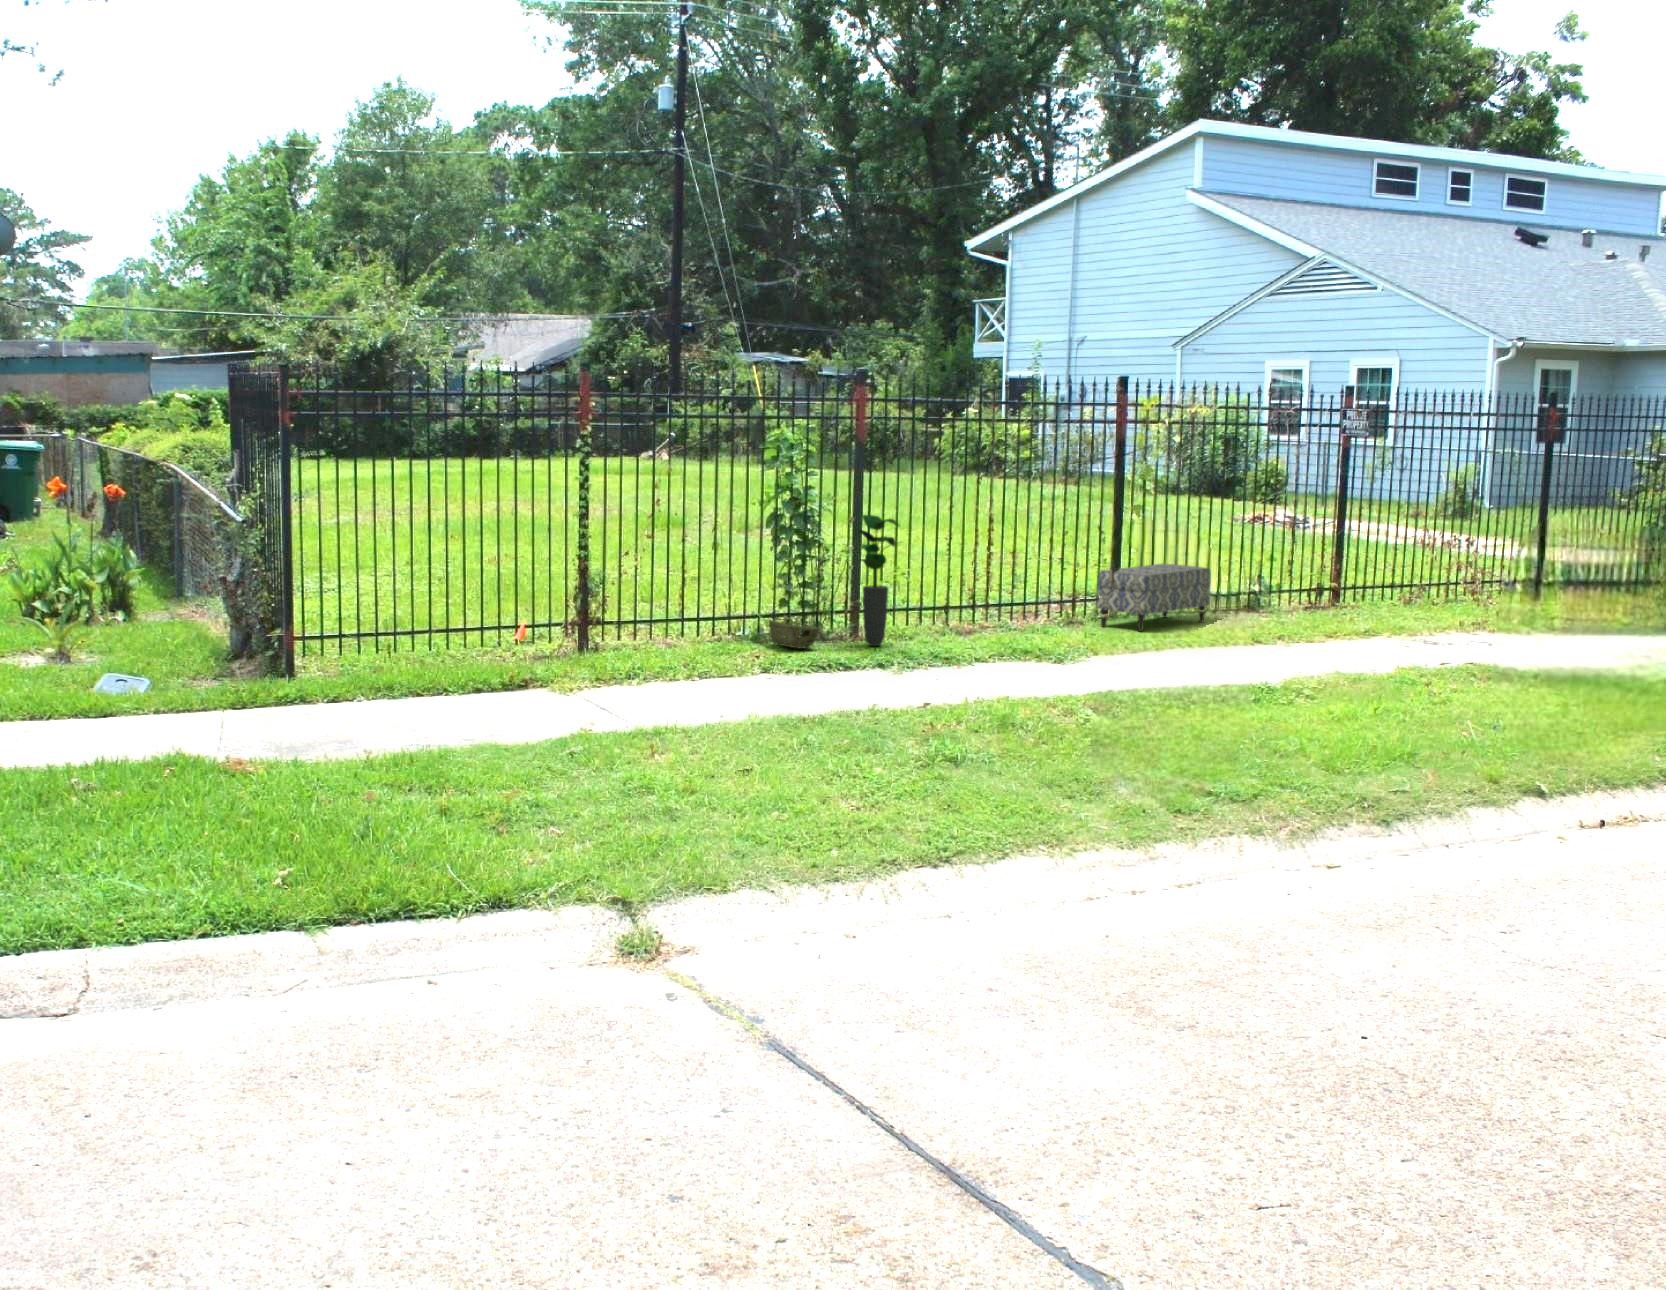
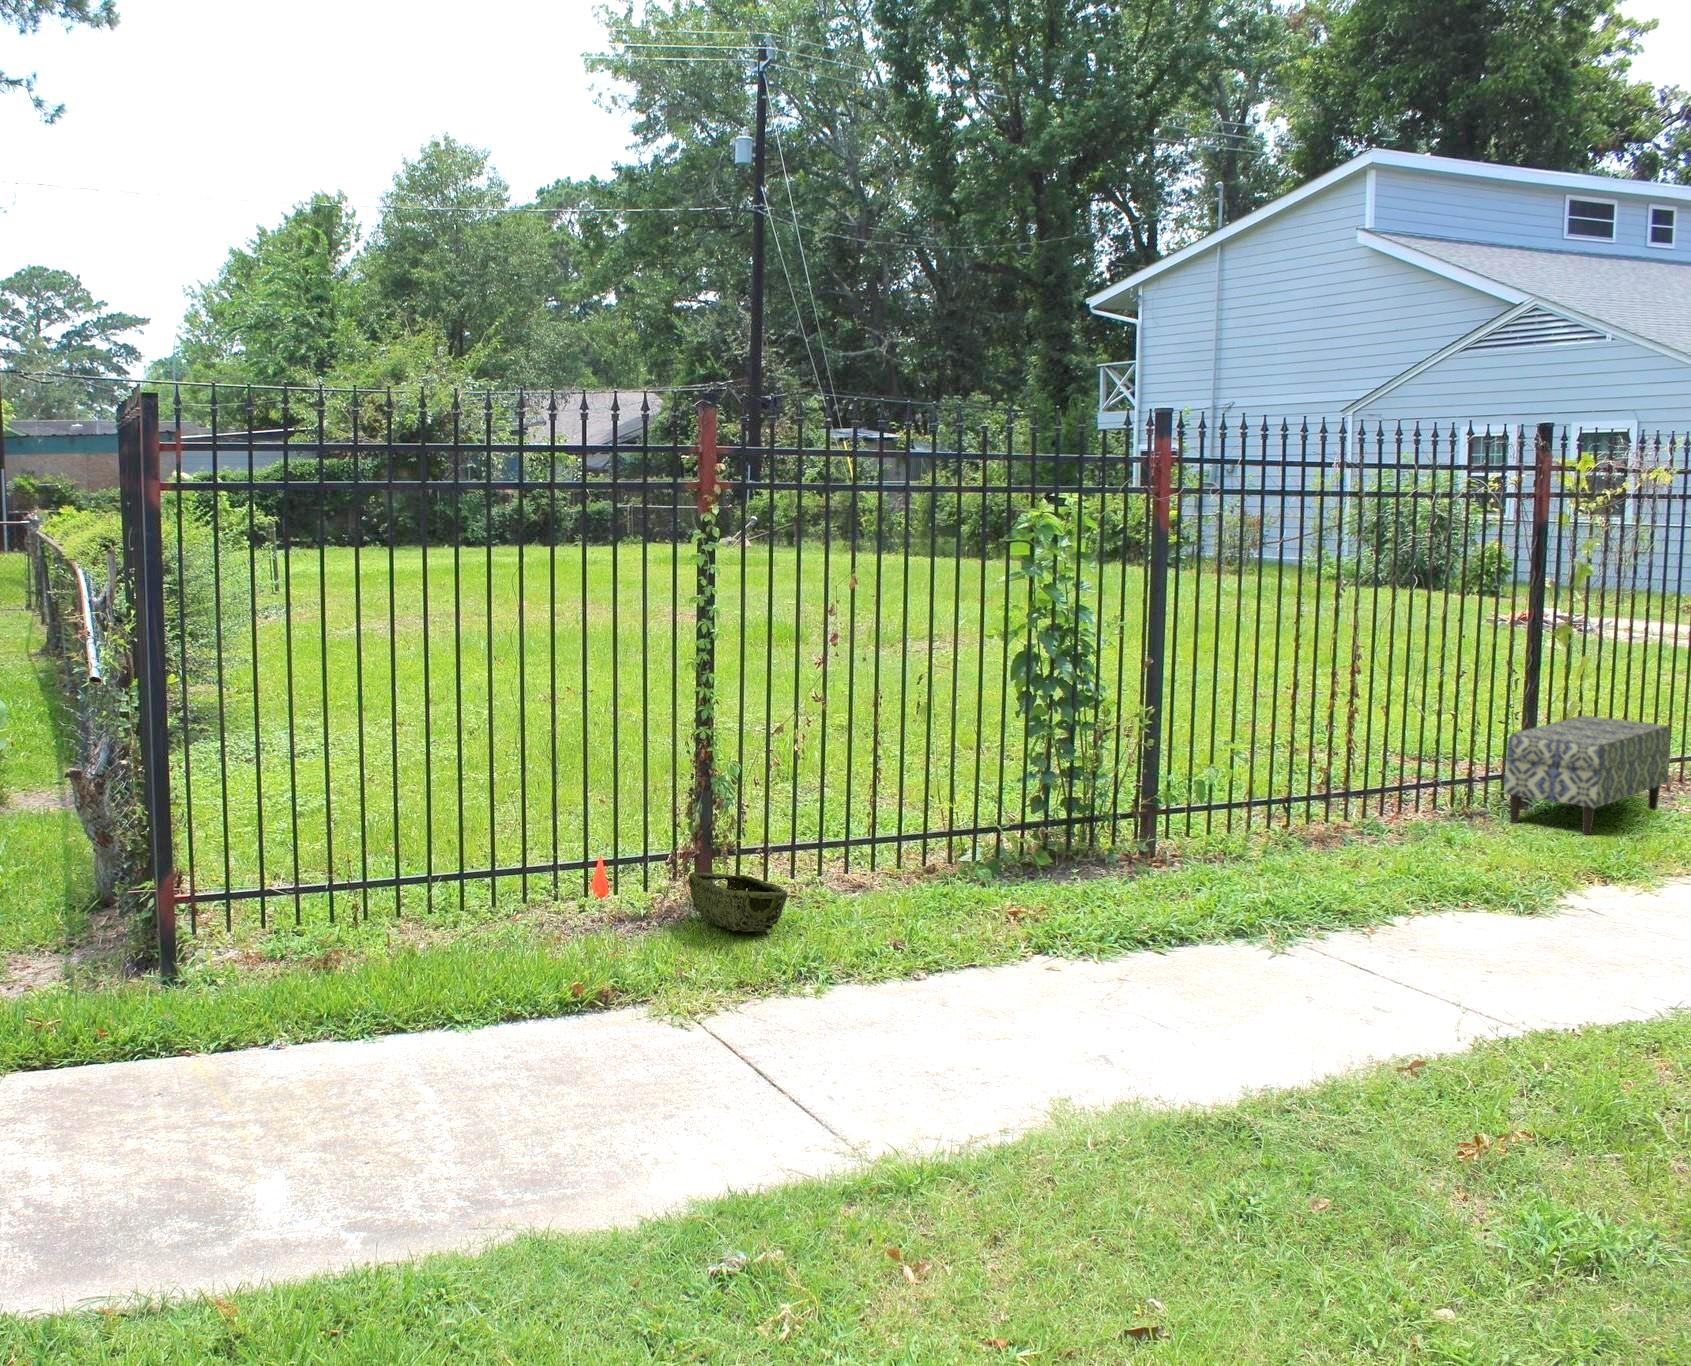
potted plant: present [859,515,900,646] -> none [1149,654,1245,876]
woven basket: present [769,620,819,649] -> present [689,872,788,932]

